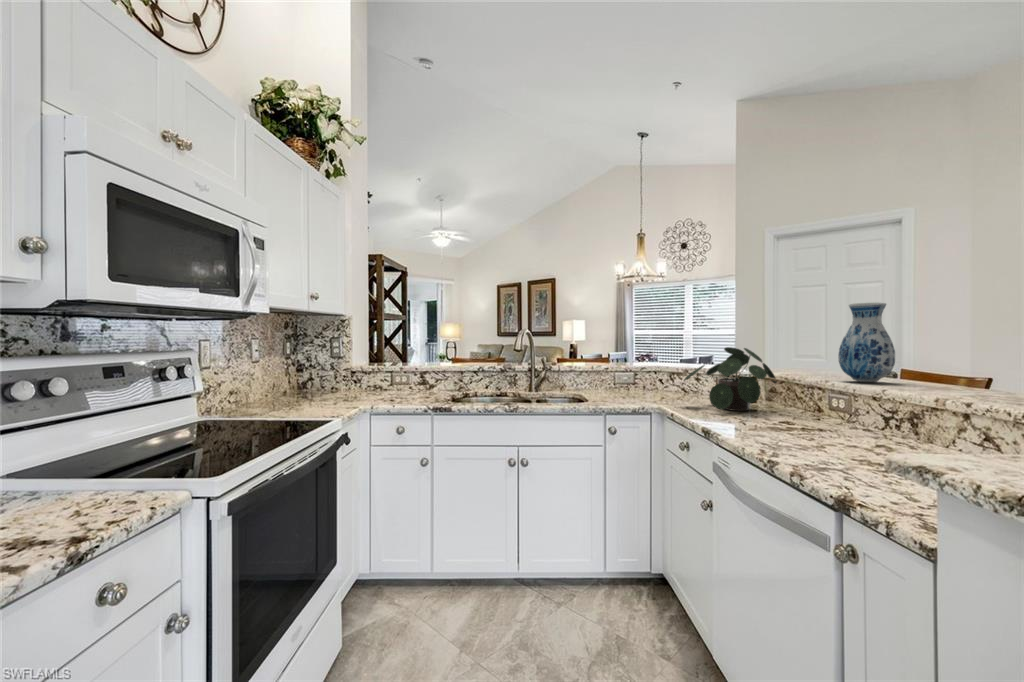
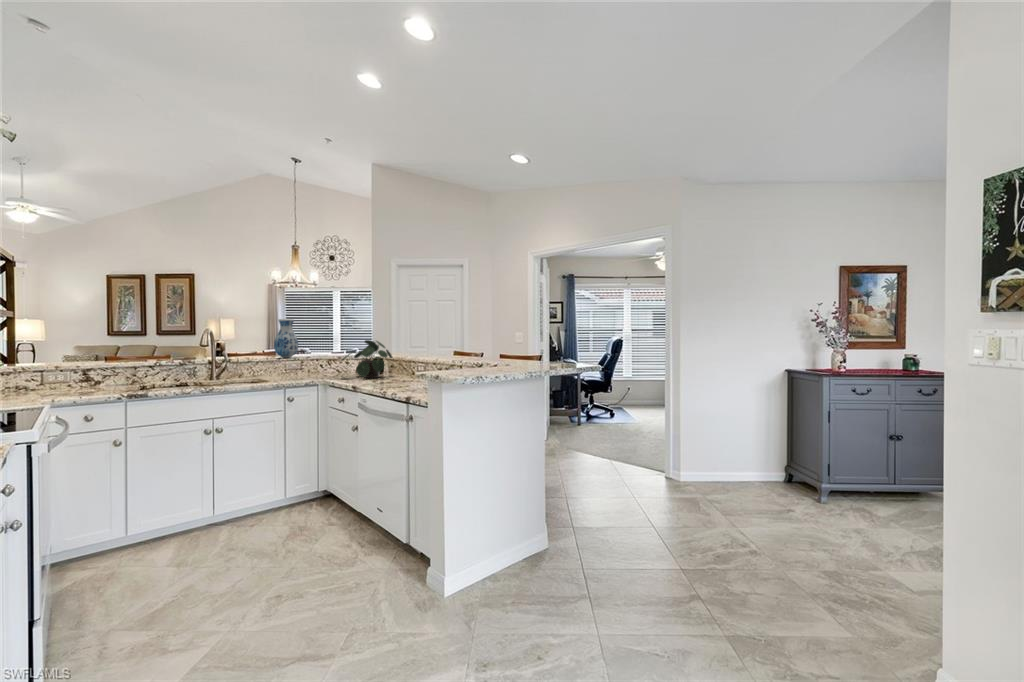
vase: present [838,302,895,382] -> present [274,319,298,358]

